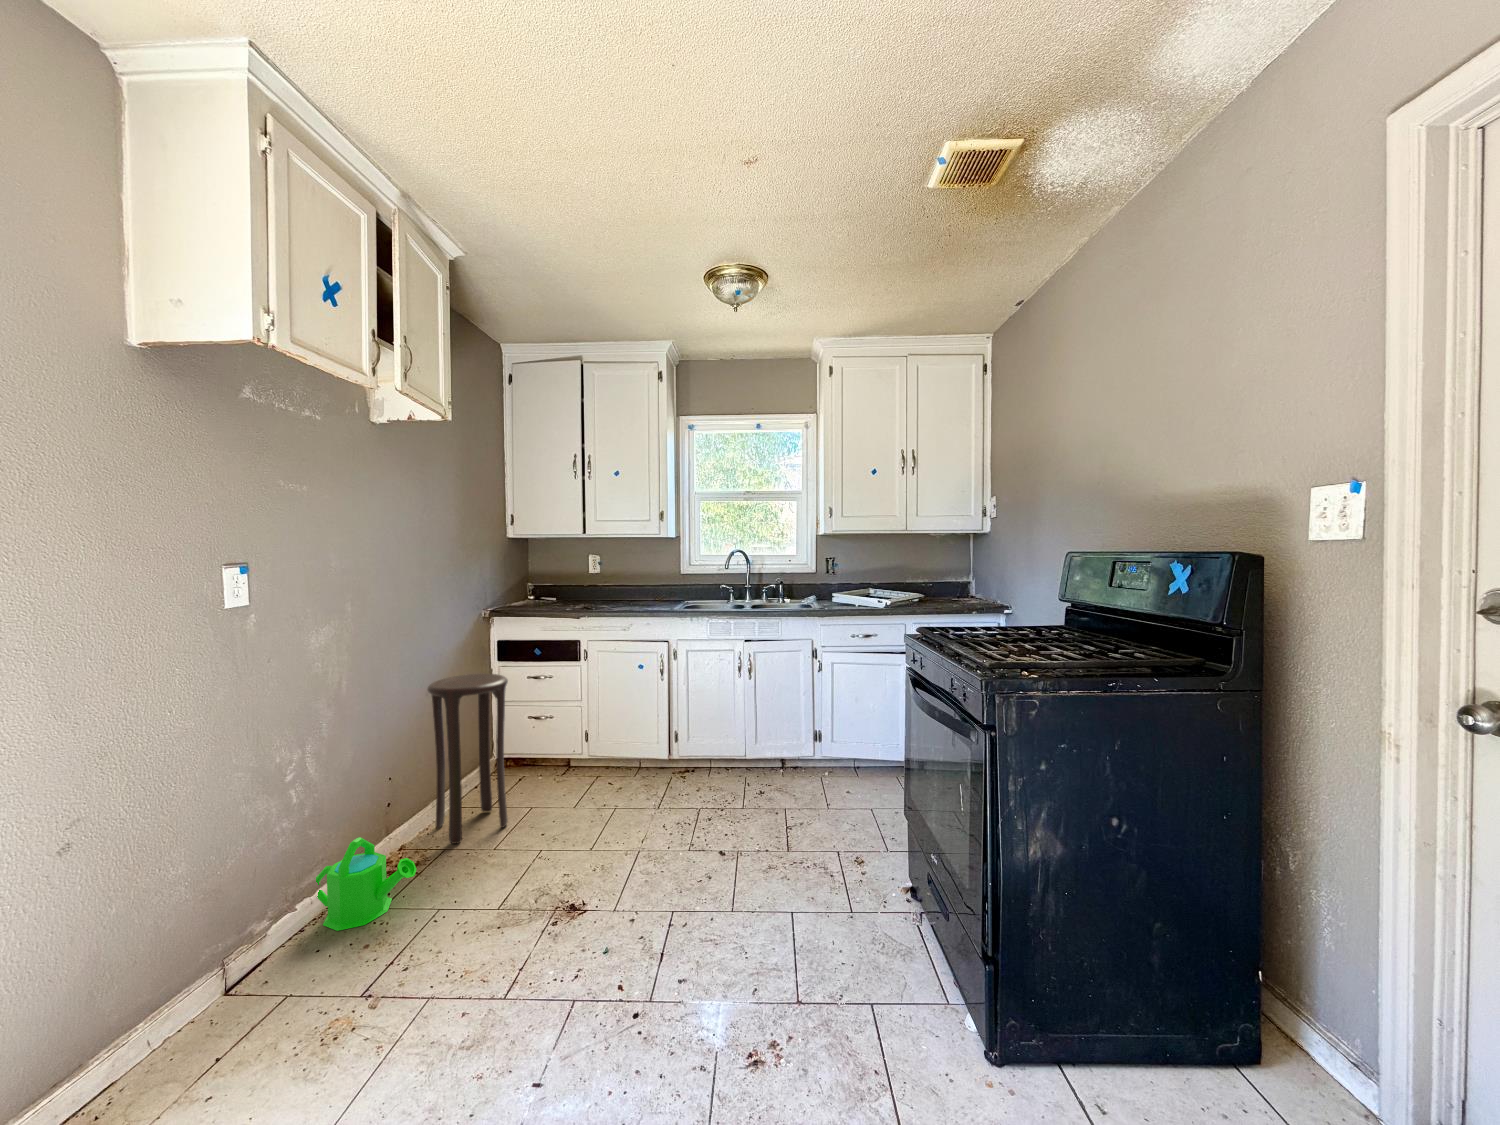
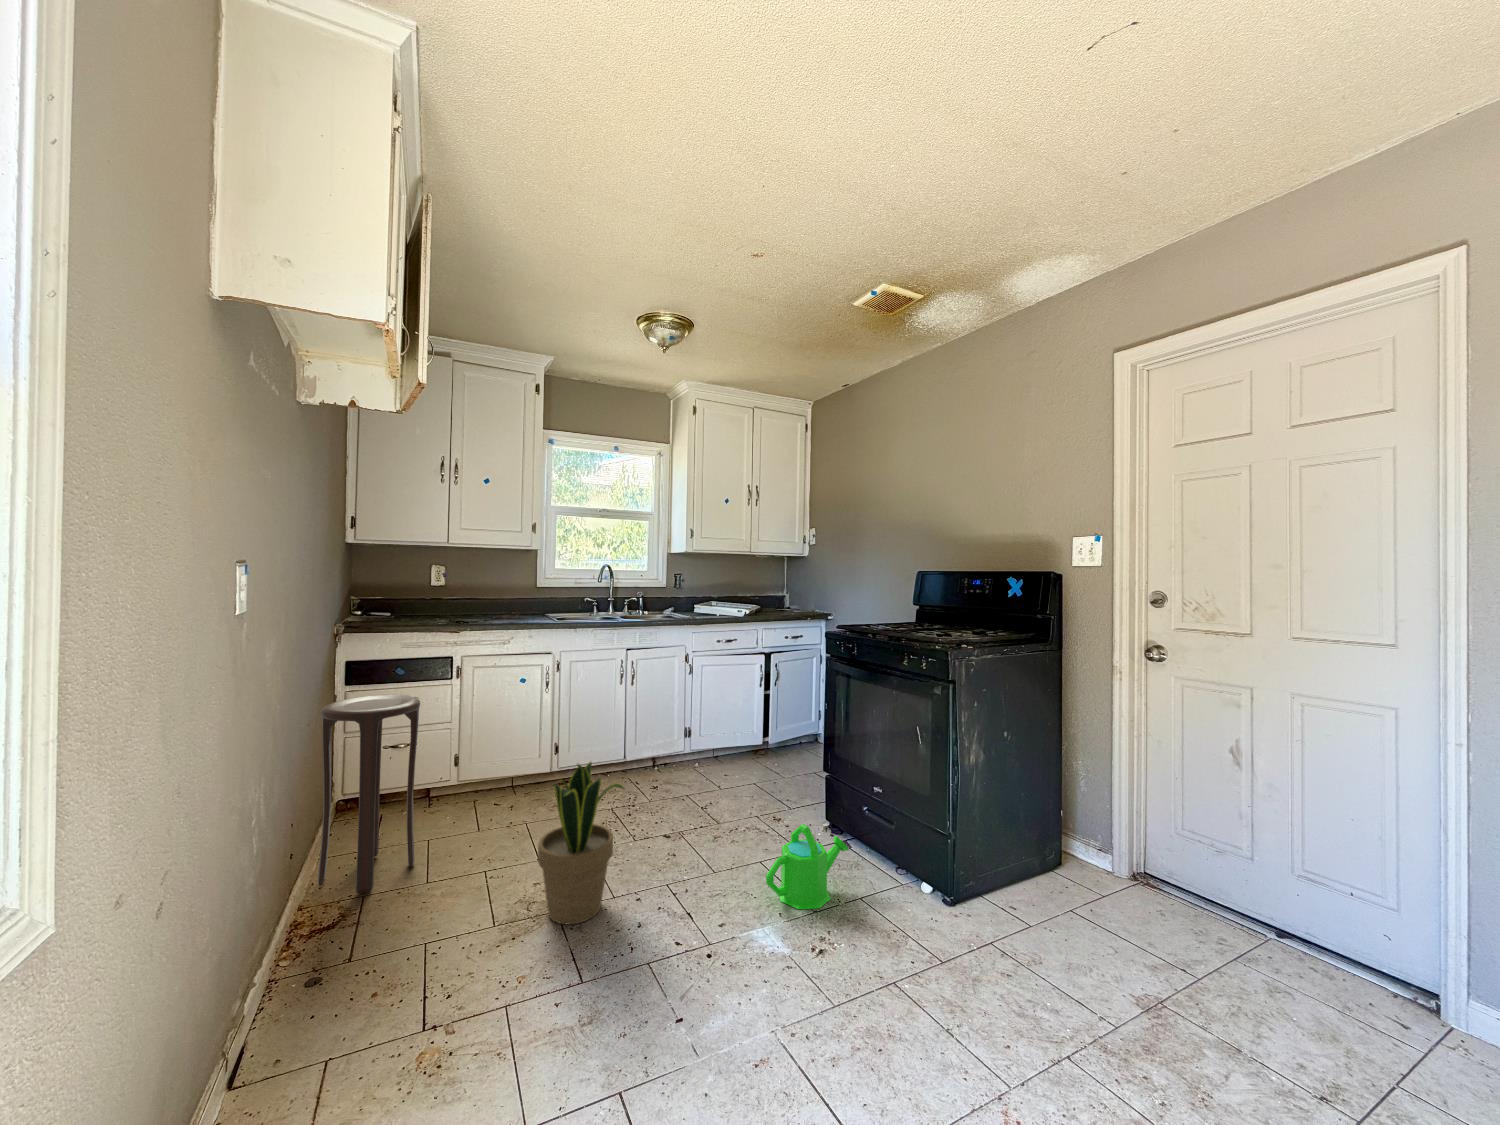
potted plant: none [532,761,618,927] -> present [538,761,624,924]
watering can: present [316,837,417,931] -> present [766,824,849,909]

